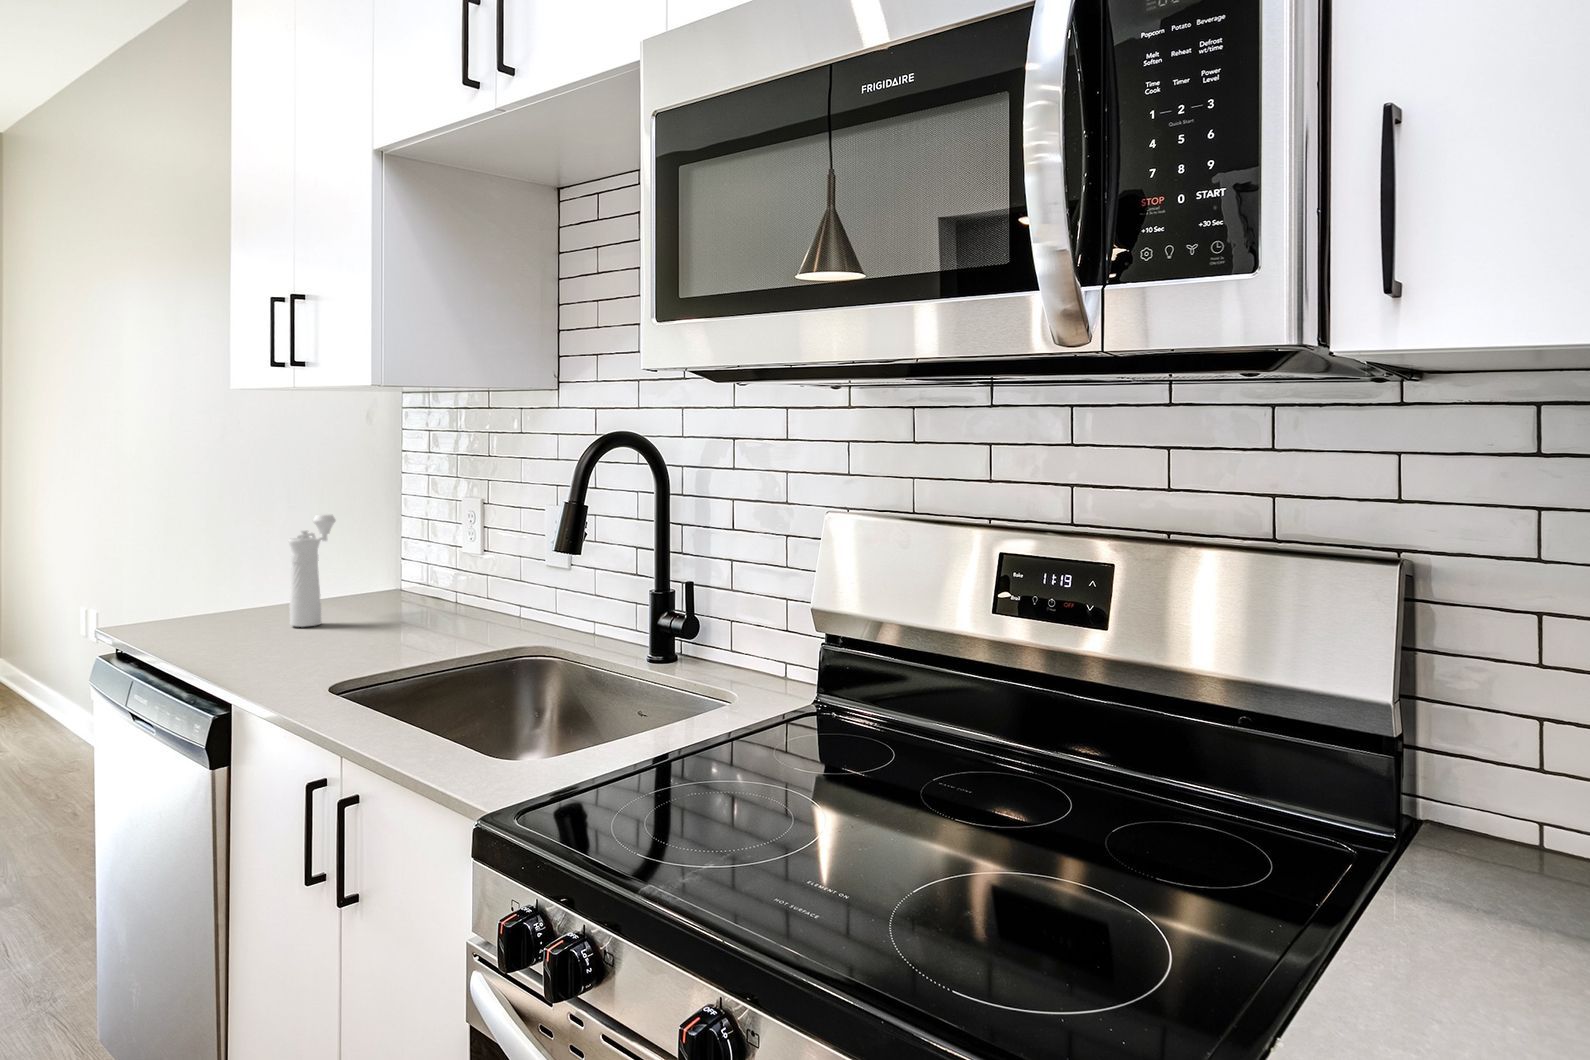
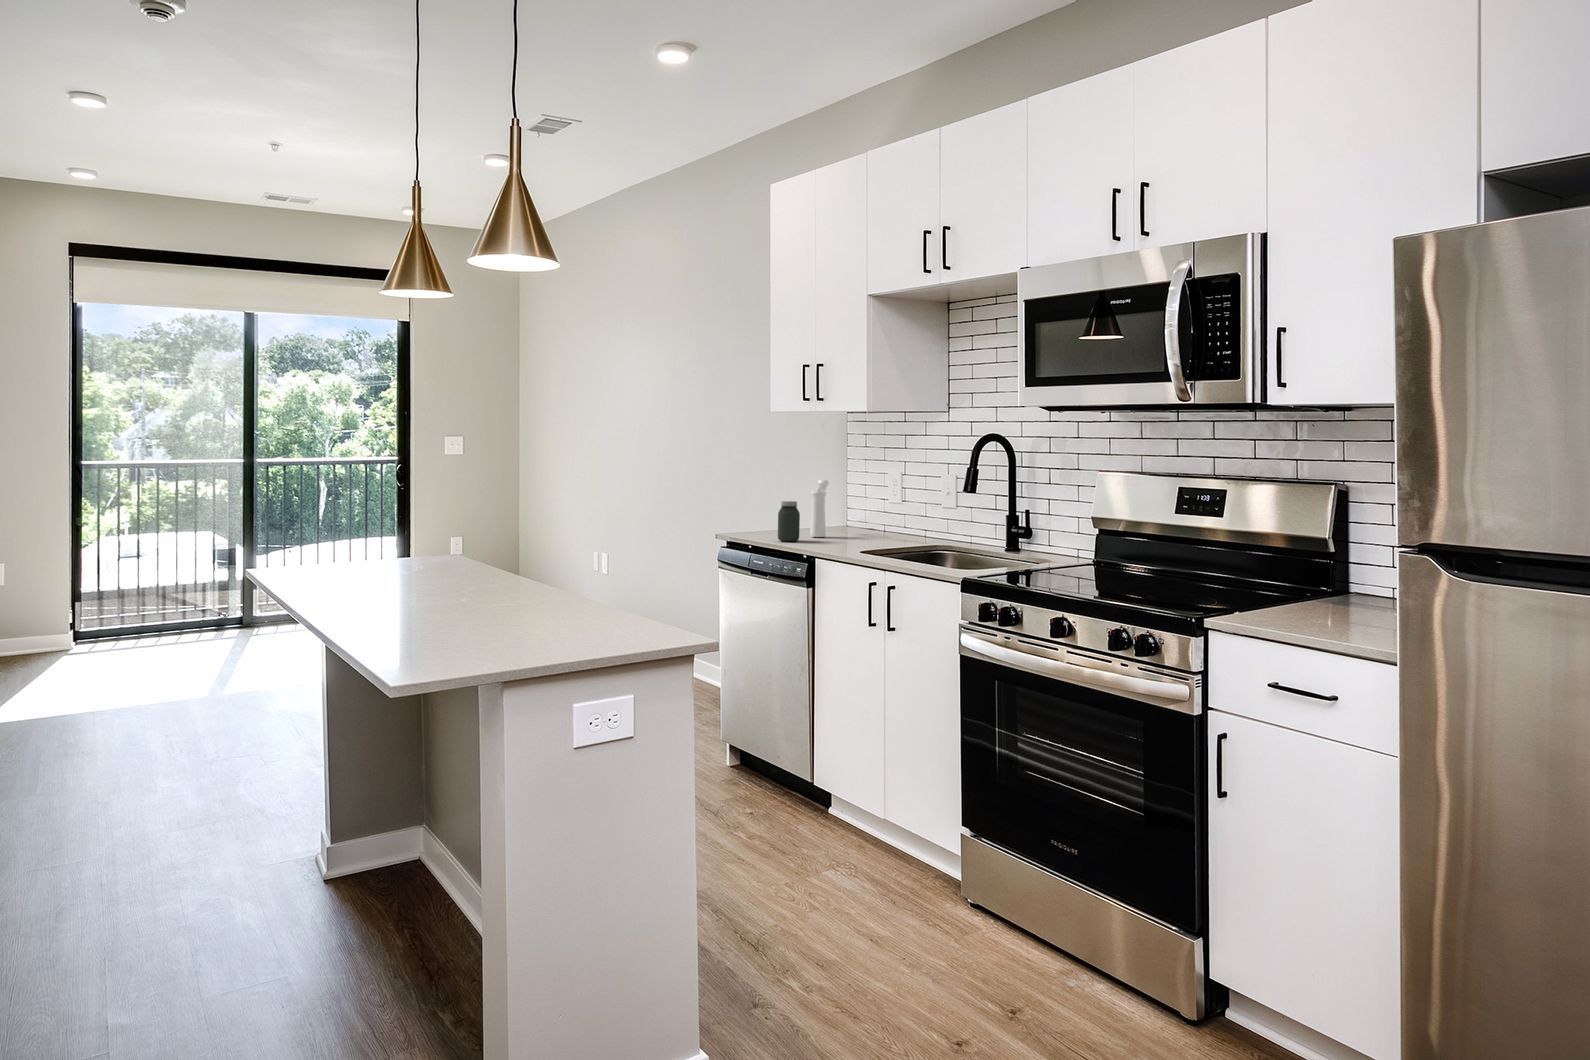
jar: none [200,562,250,645] -> present [778,501,800,542]

